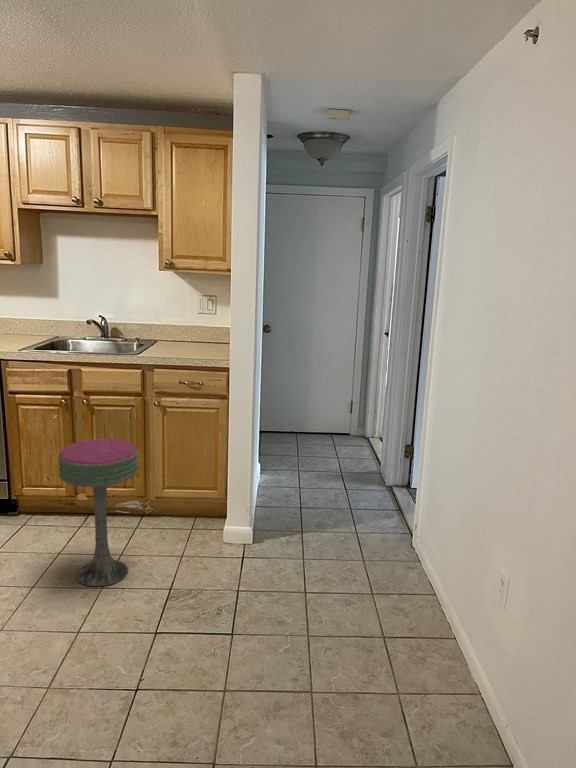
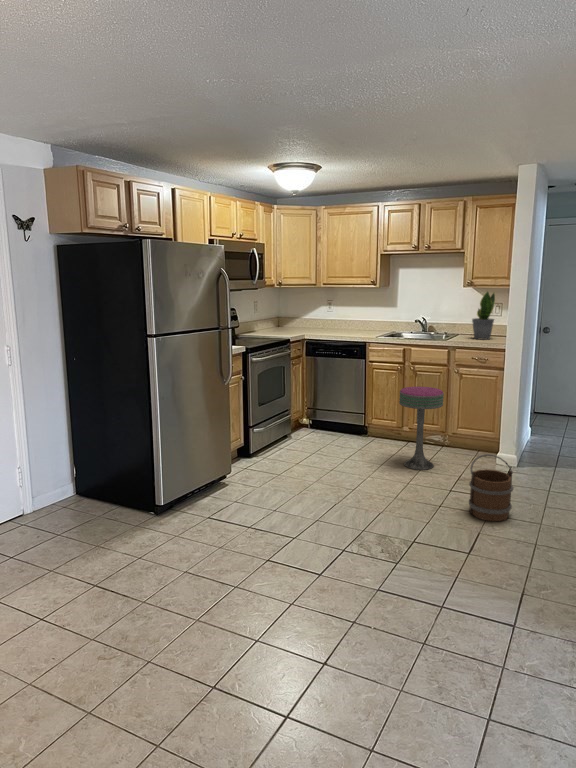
potted plant: none [175,276,208,351] -> present [472,292,495,340]
bucket: none [192,577,268,711] -> present [469,454,513,521]

